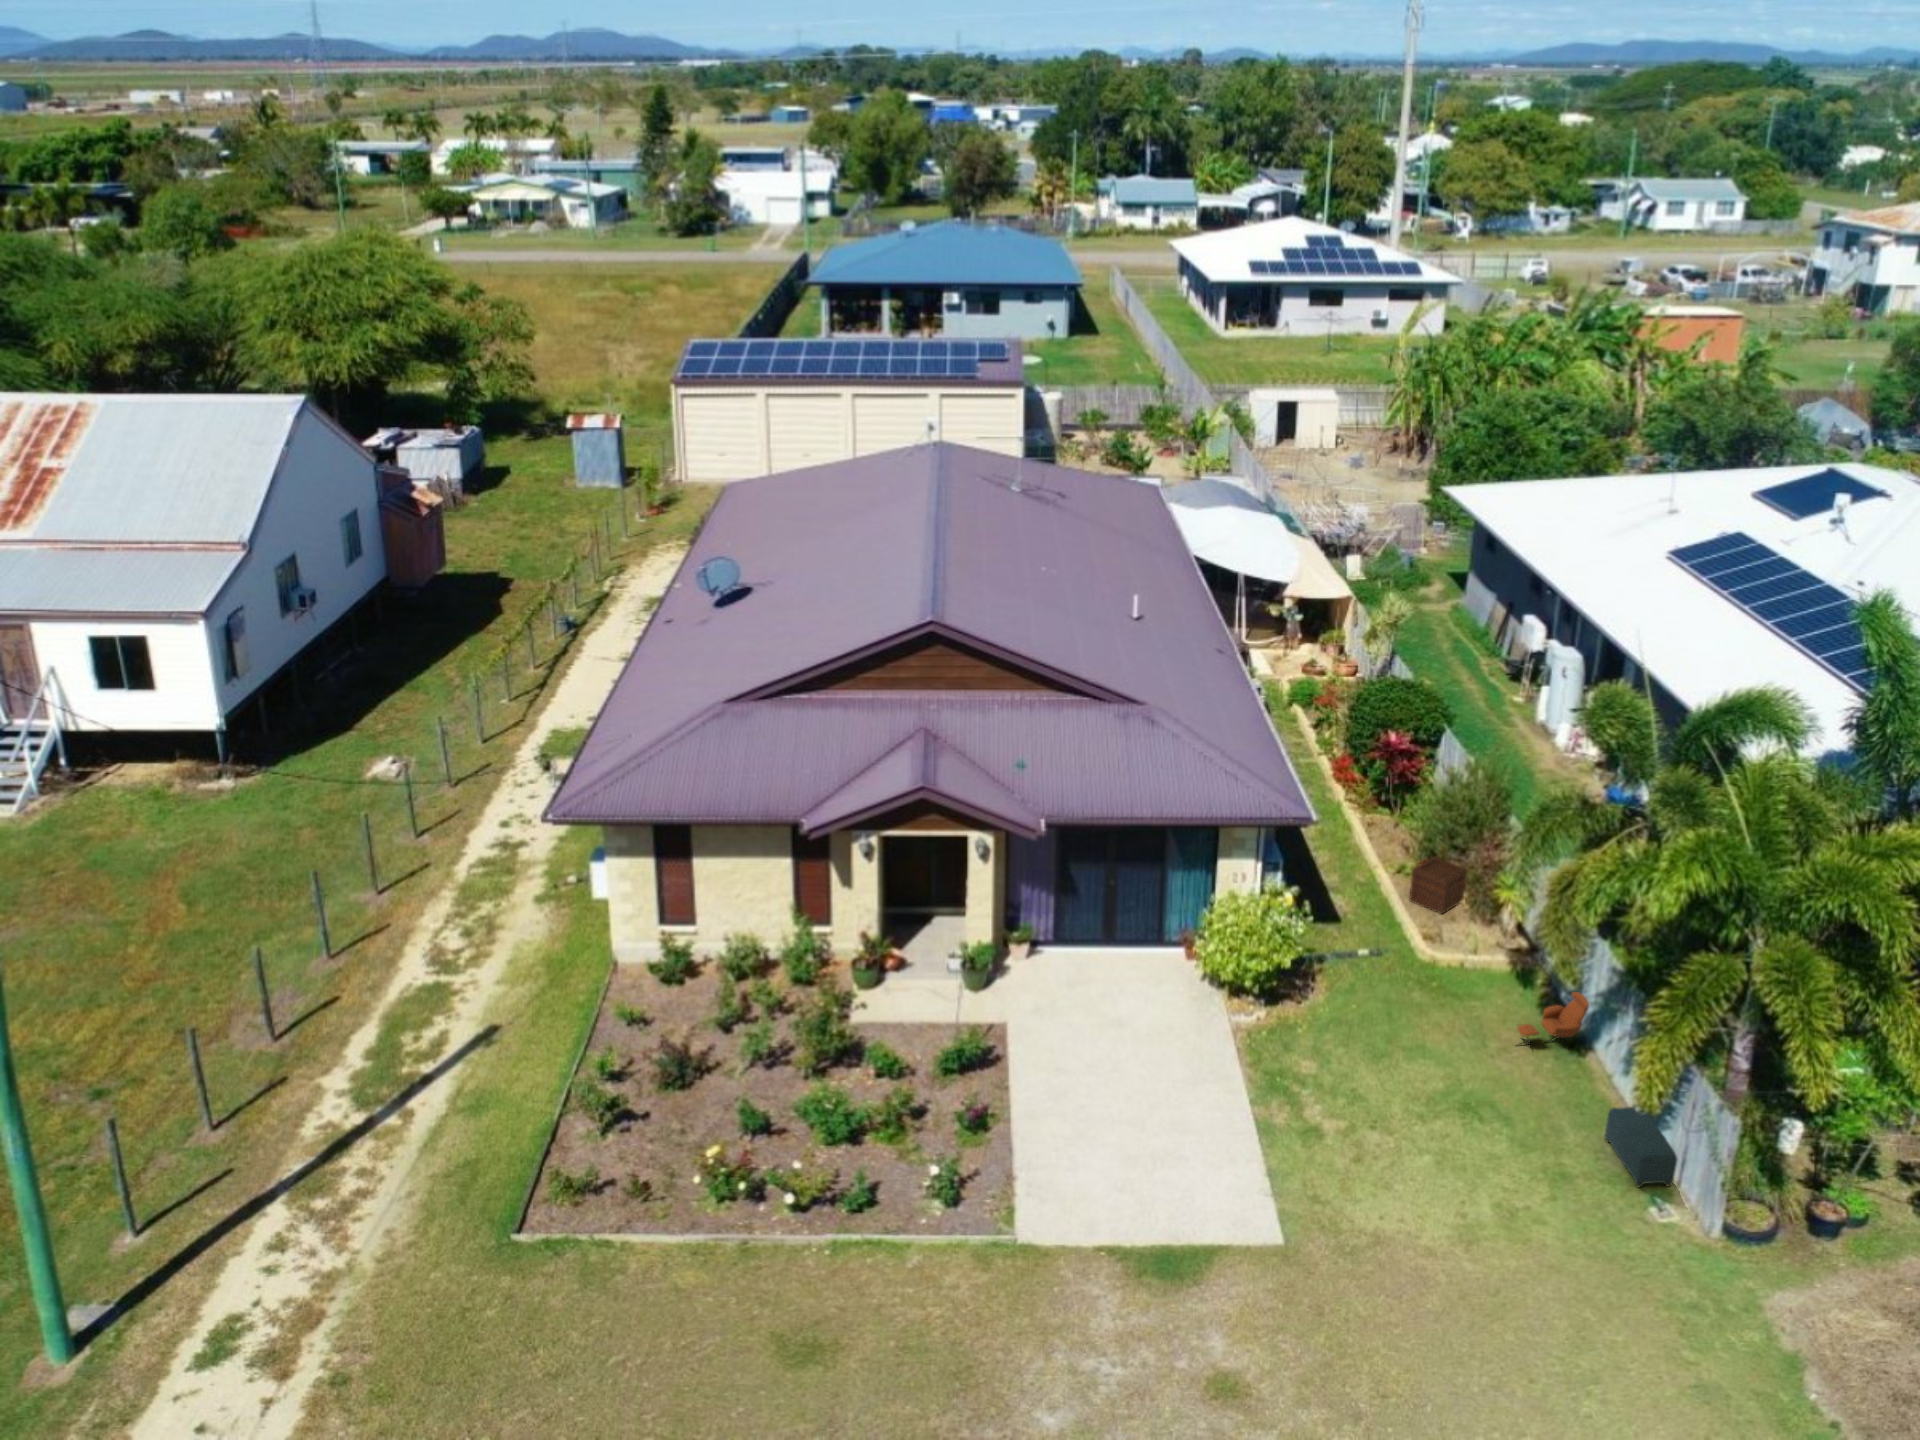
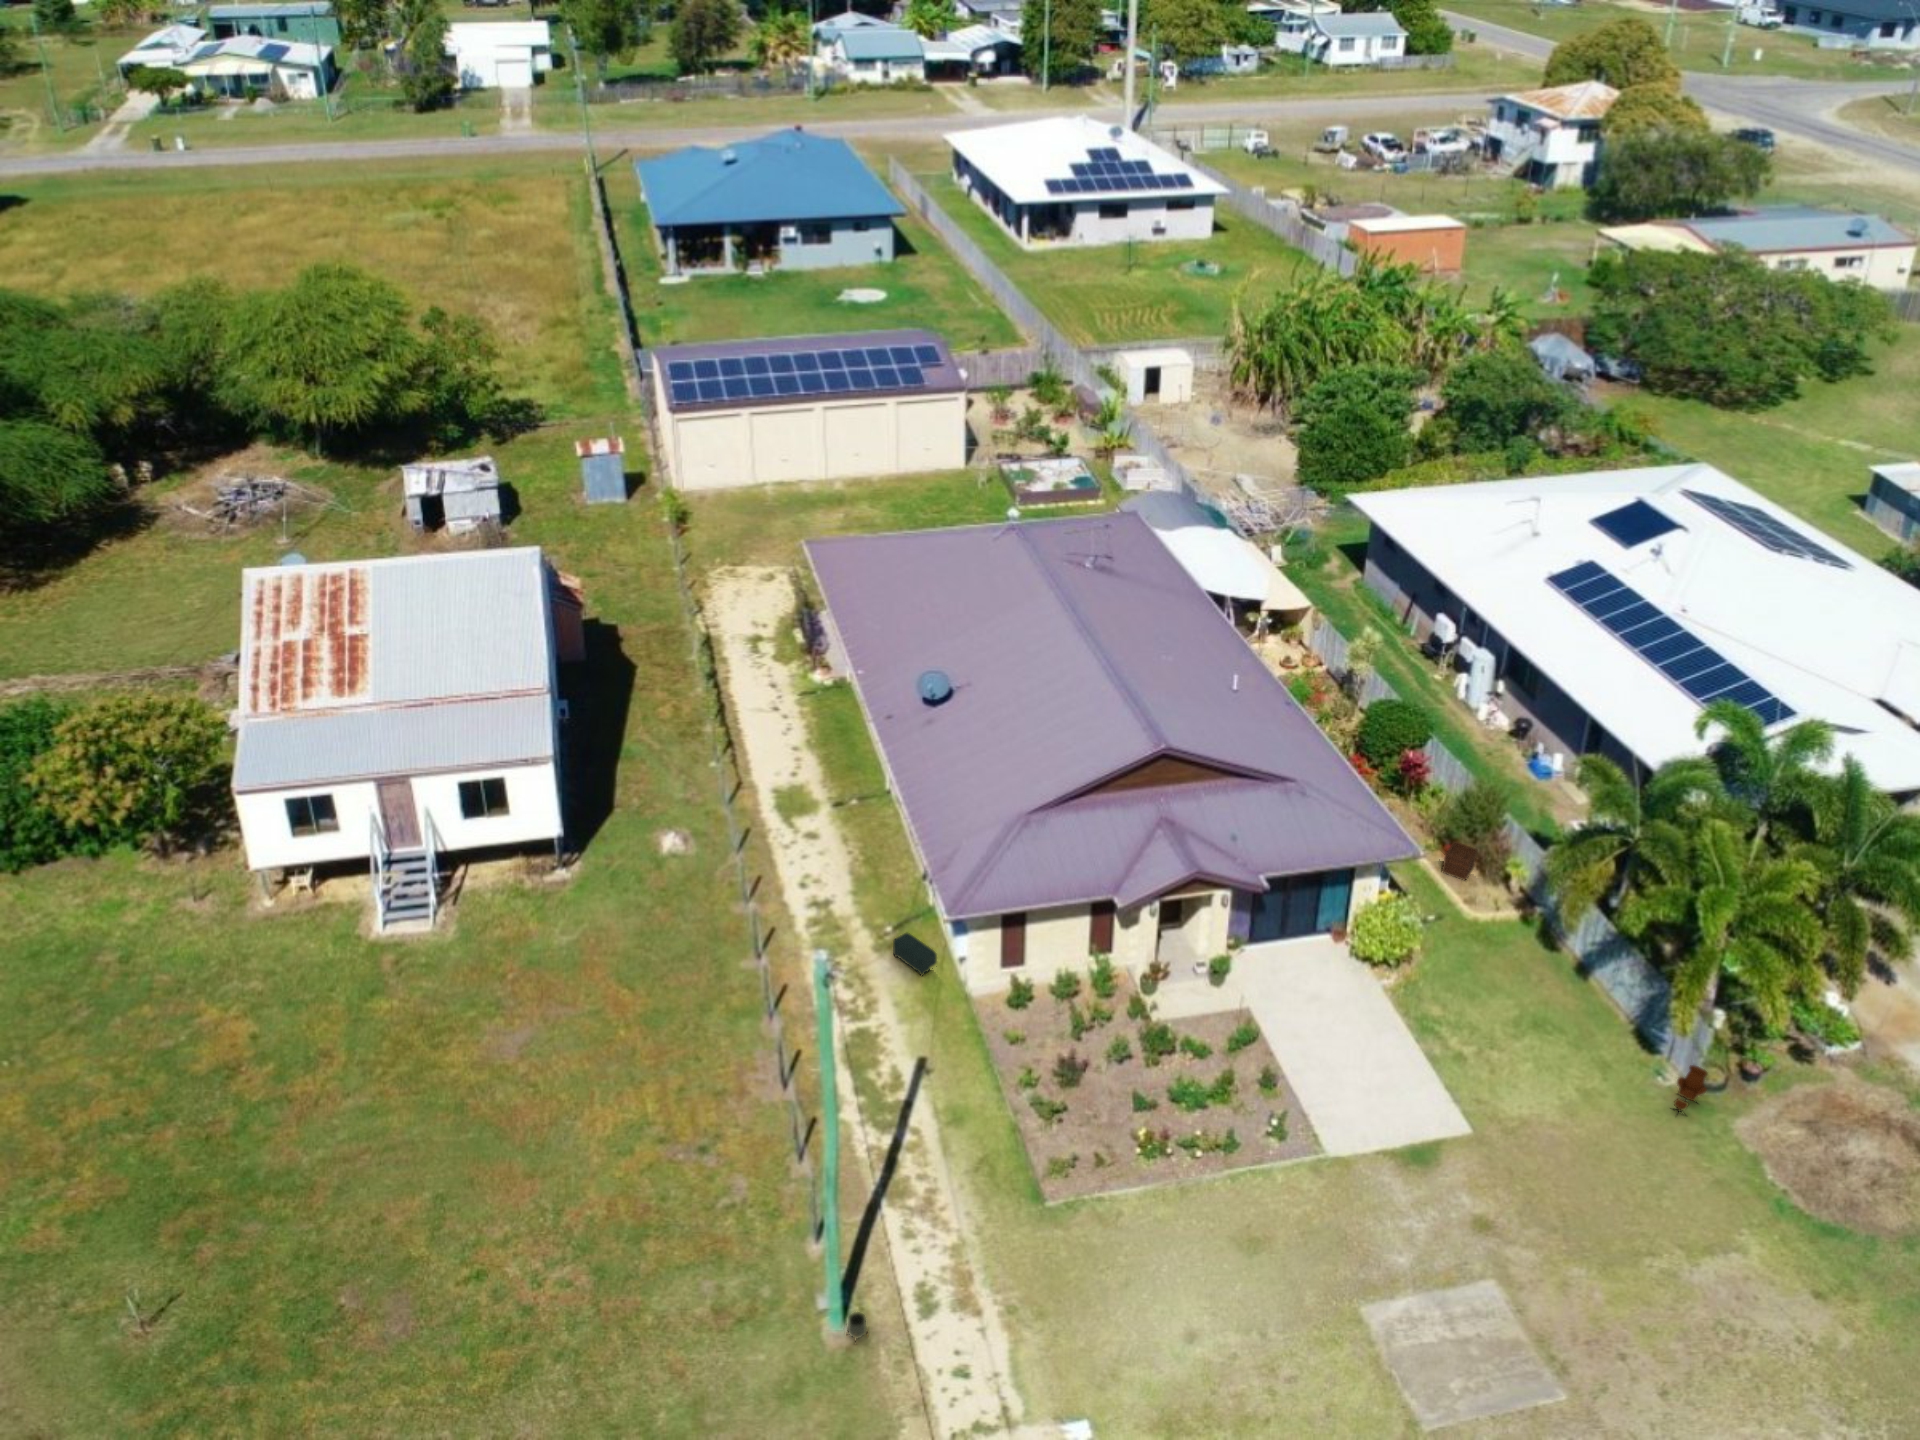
lounge chair: present [1518,992,1589,1044] -> present [1674,1065,1707,1112]
bench: present [1605,1107,1678,1187] -> present [893,933,937,975]
planter: none [51,1332,92,1388] -> present [847,1312,867,1339]

